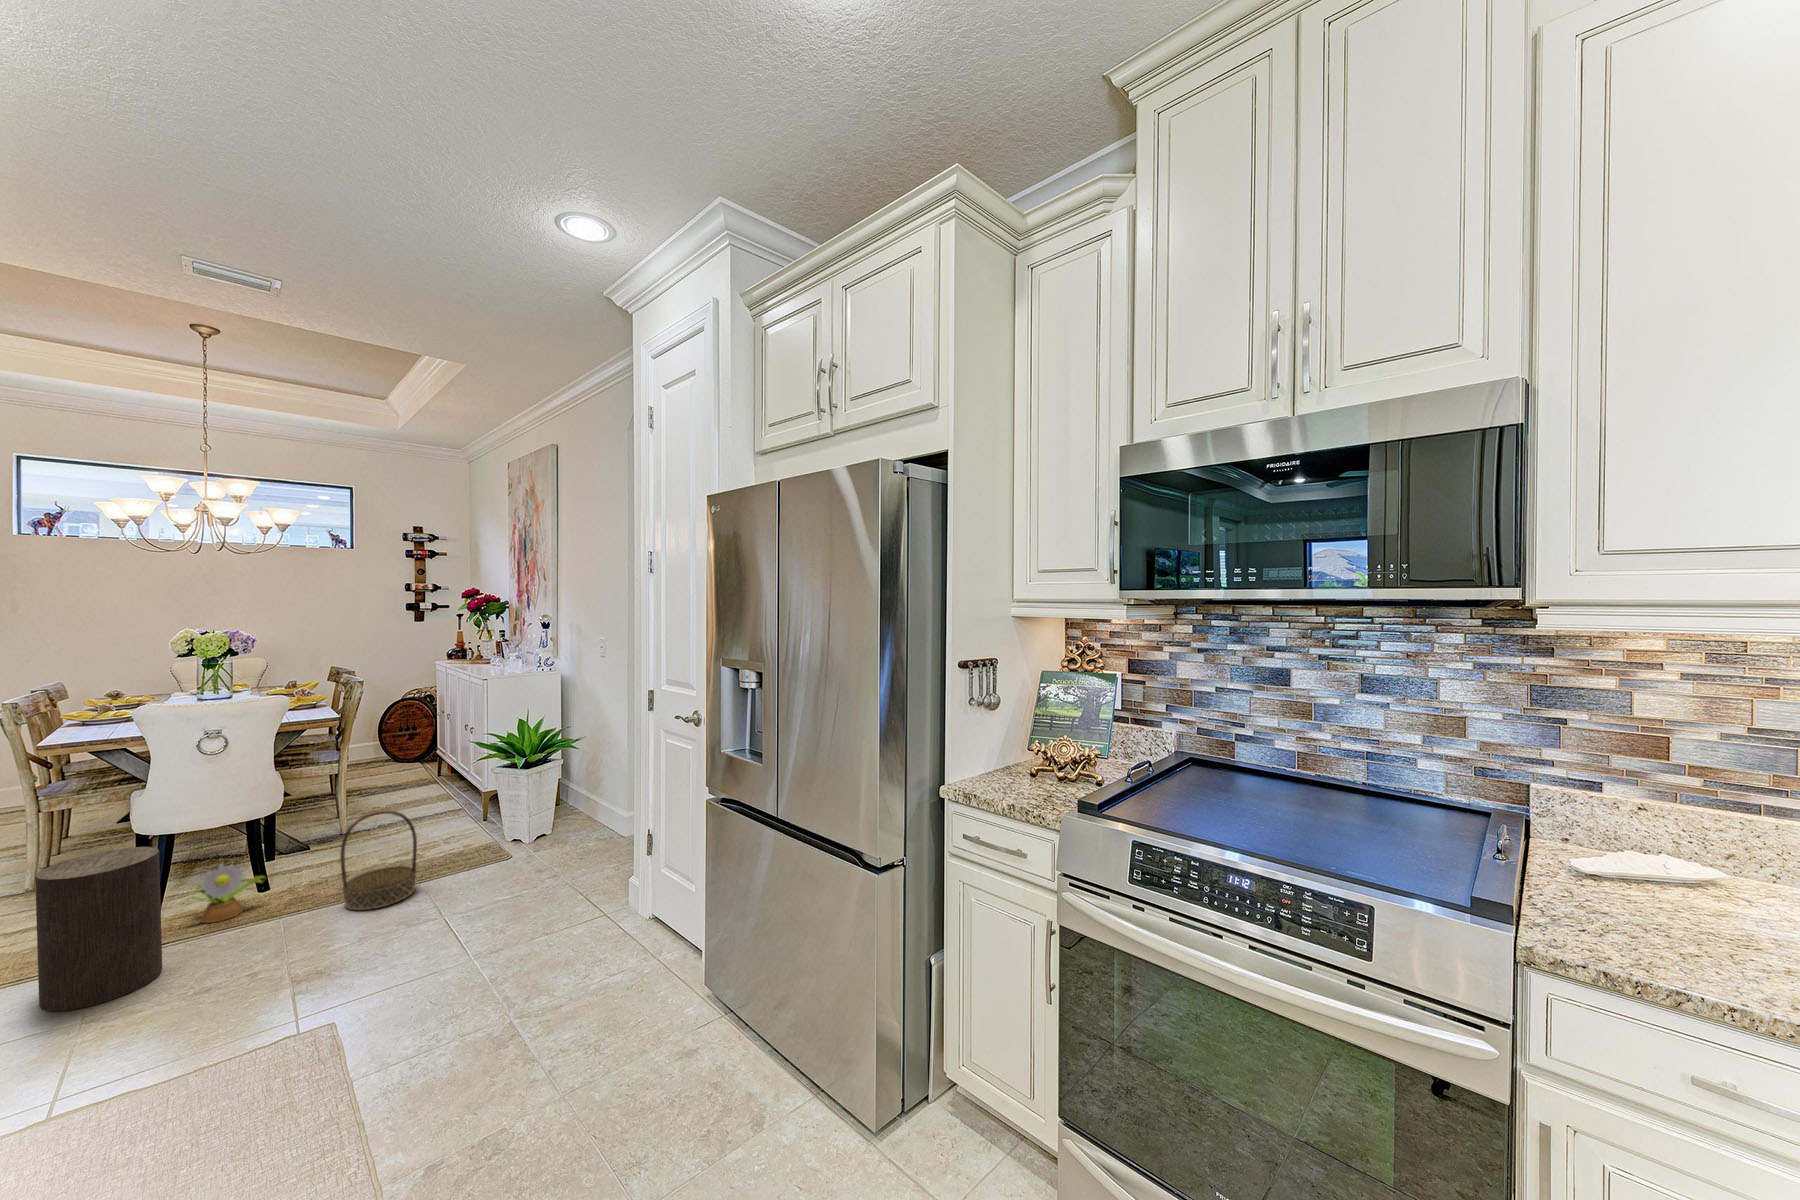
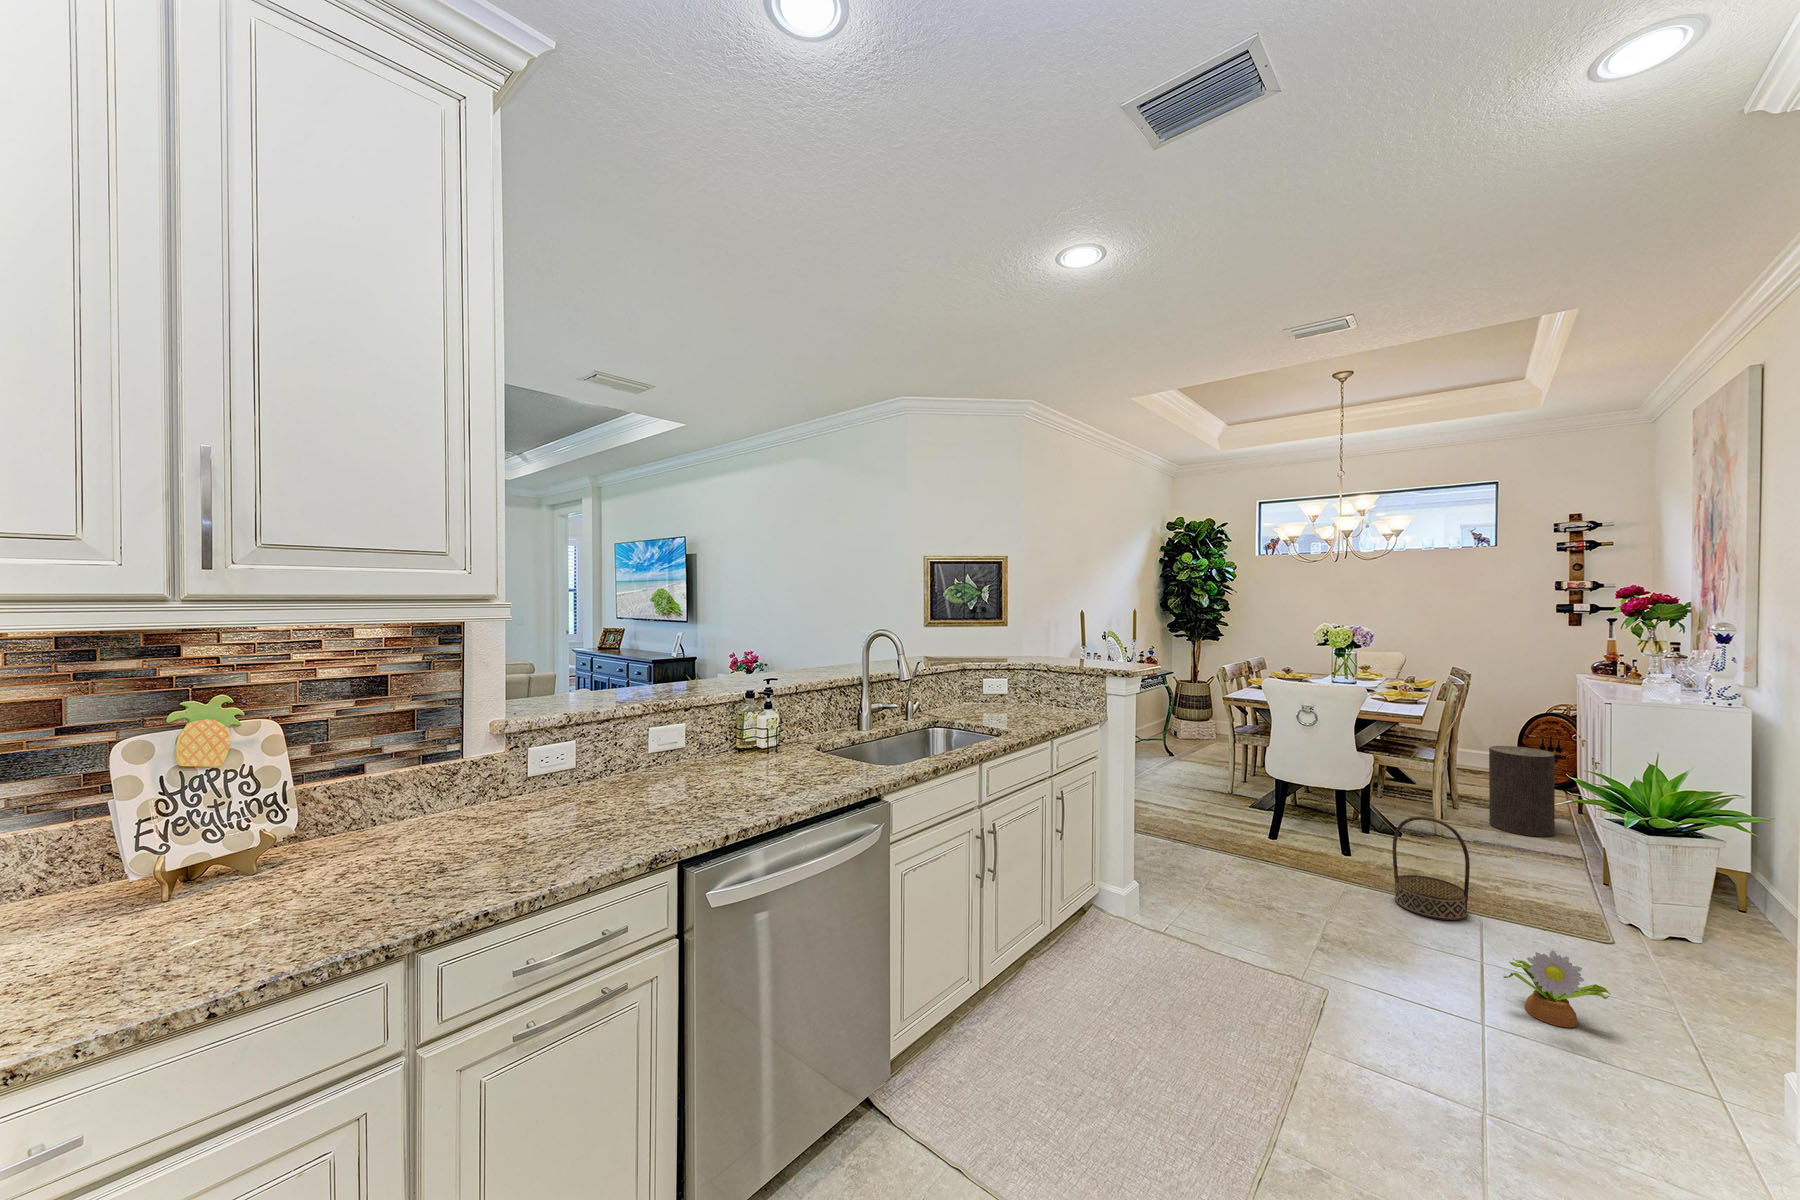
stool: present [35,847,162,1012] -> present [1489,746,1555,837]
decorative plant: present [187,864,264,923] -> present [1504,951,1610,1027]

